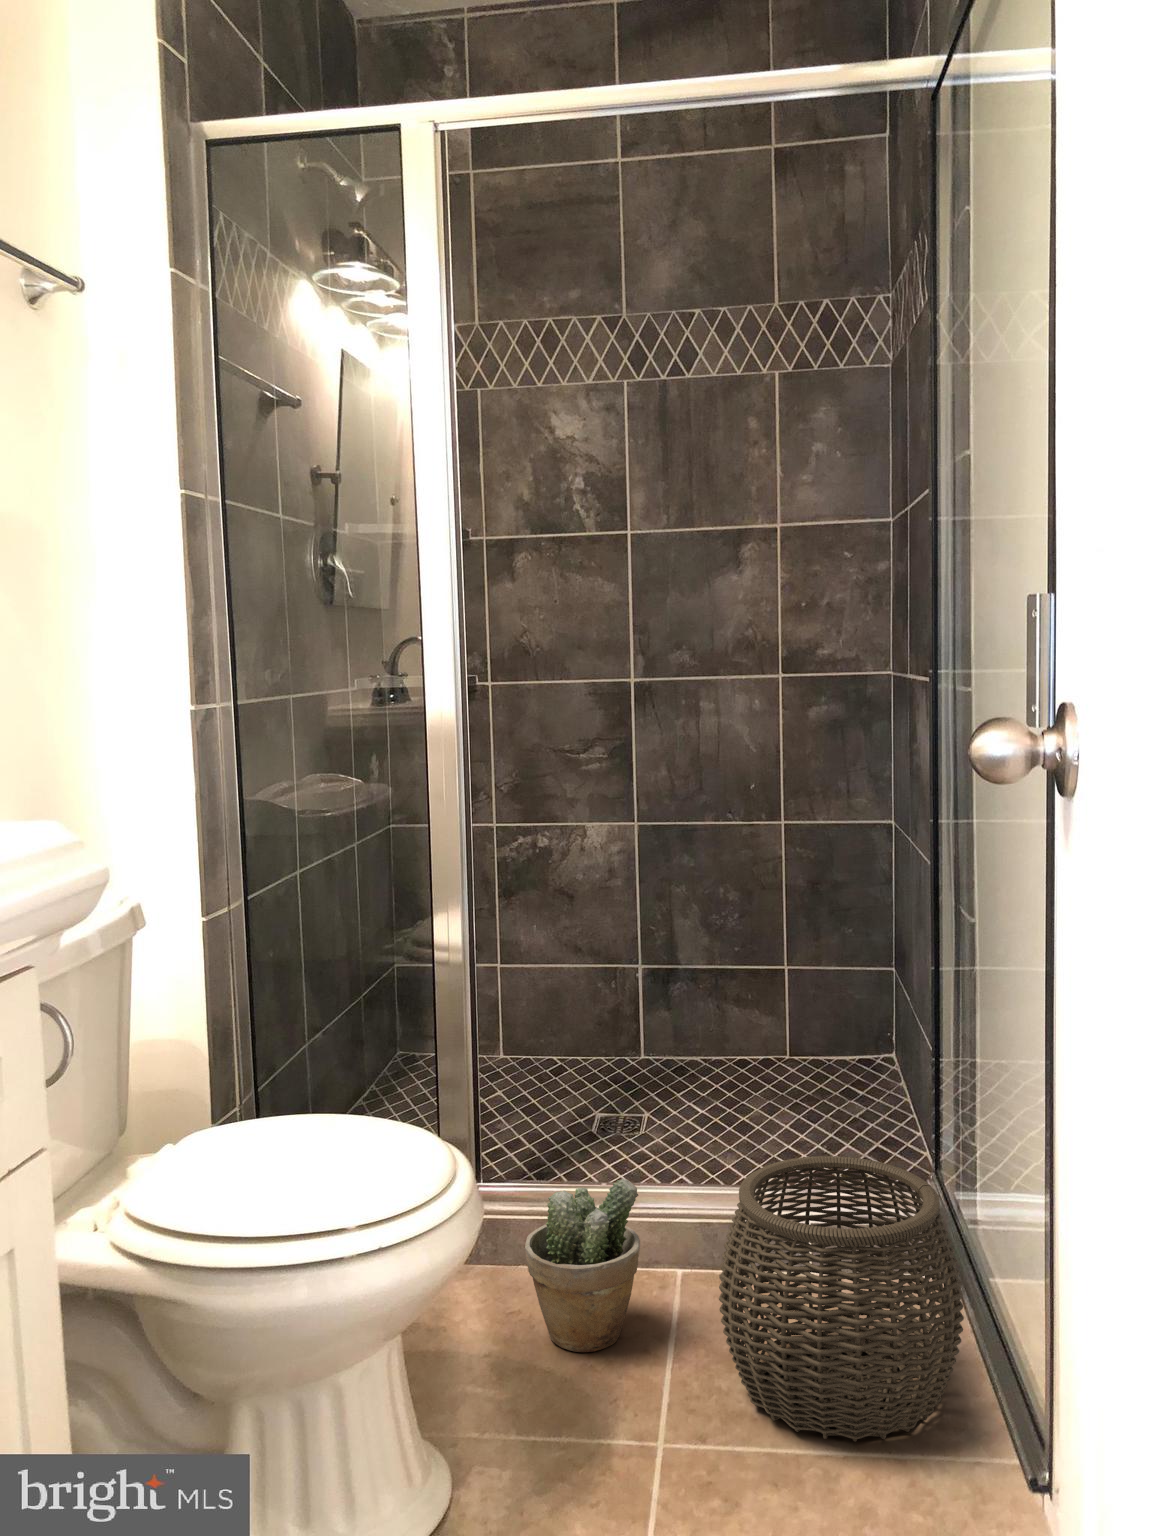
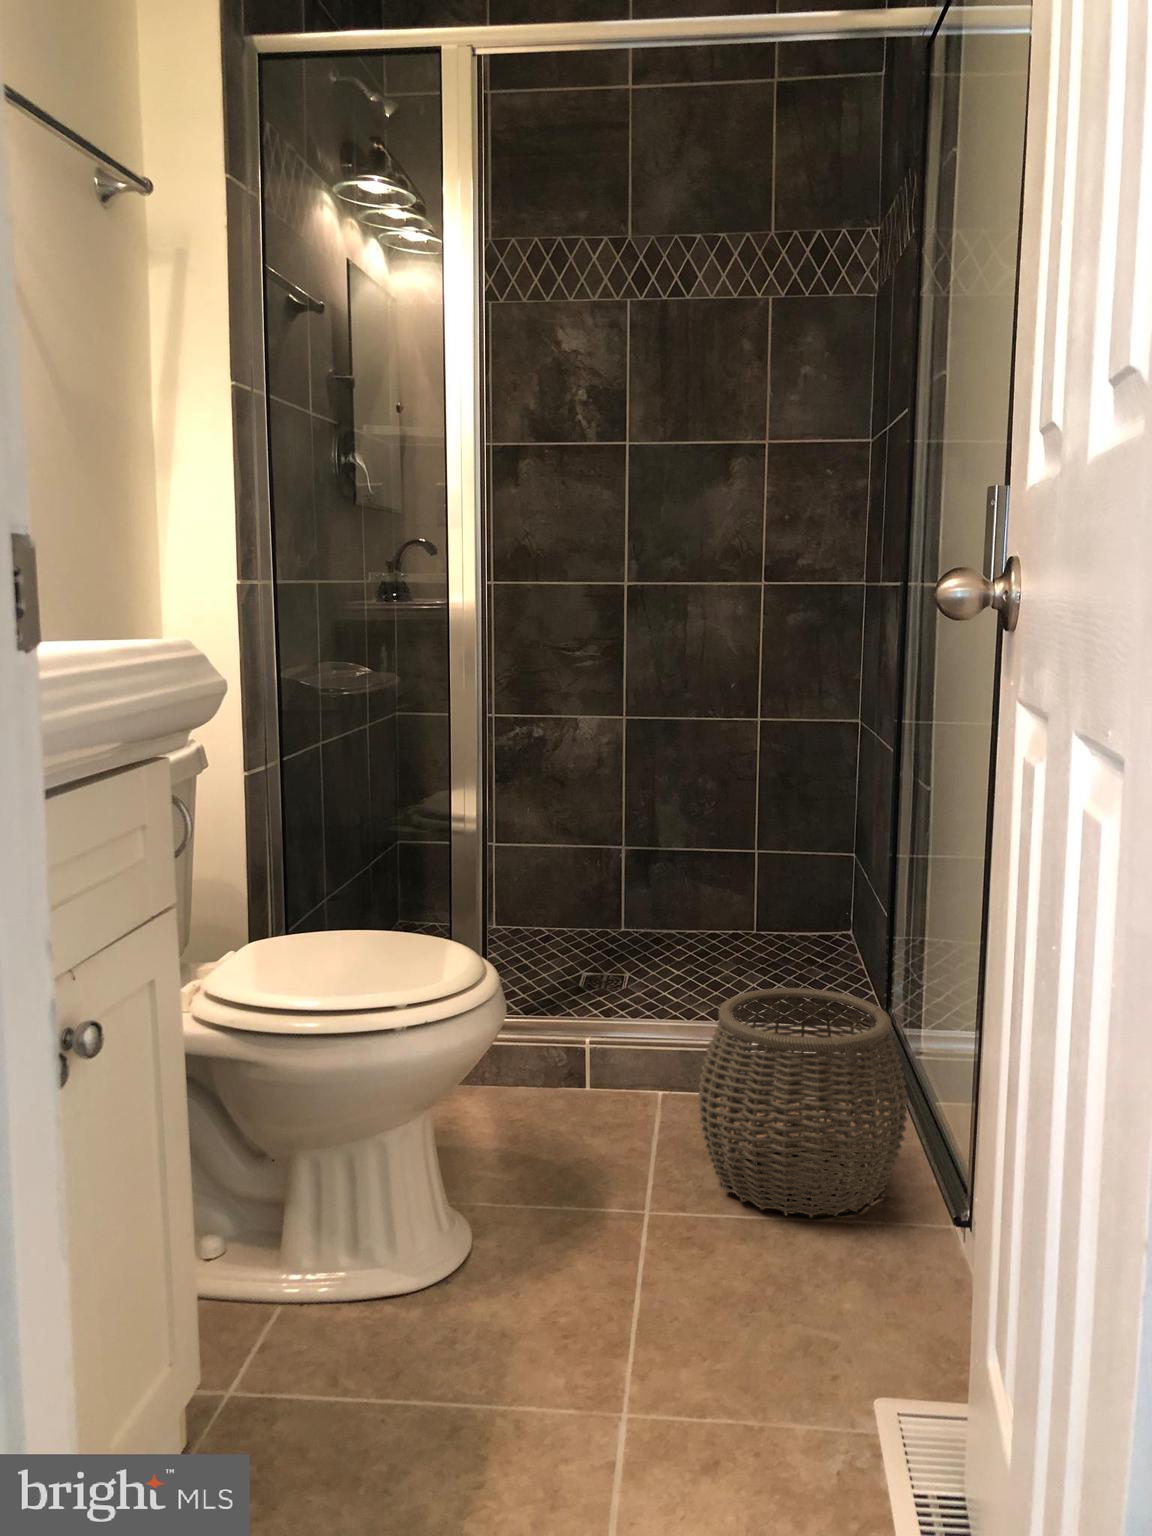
potted plant: present [525,1179,640,1352] -> none [528,1006,629,1152]

